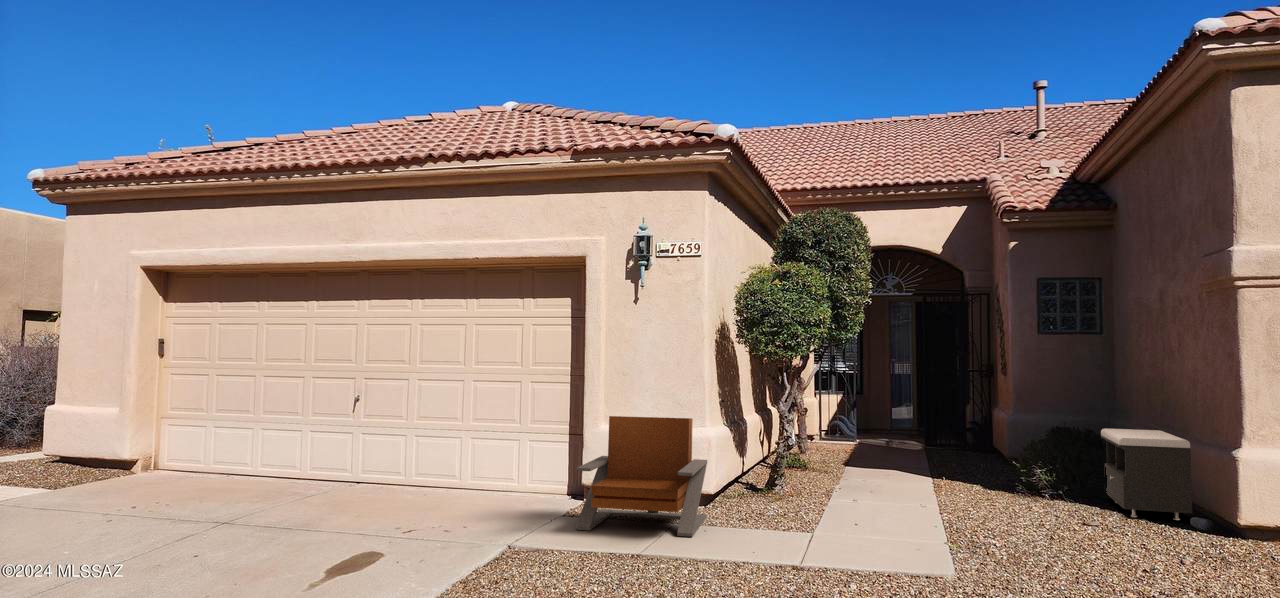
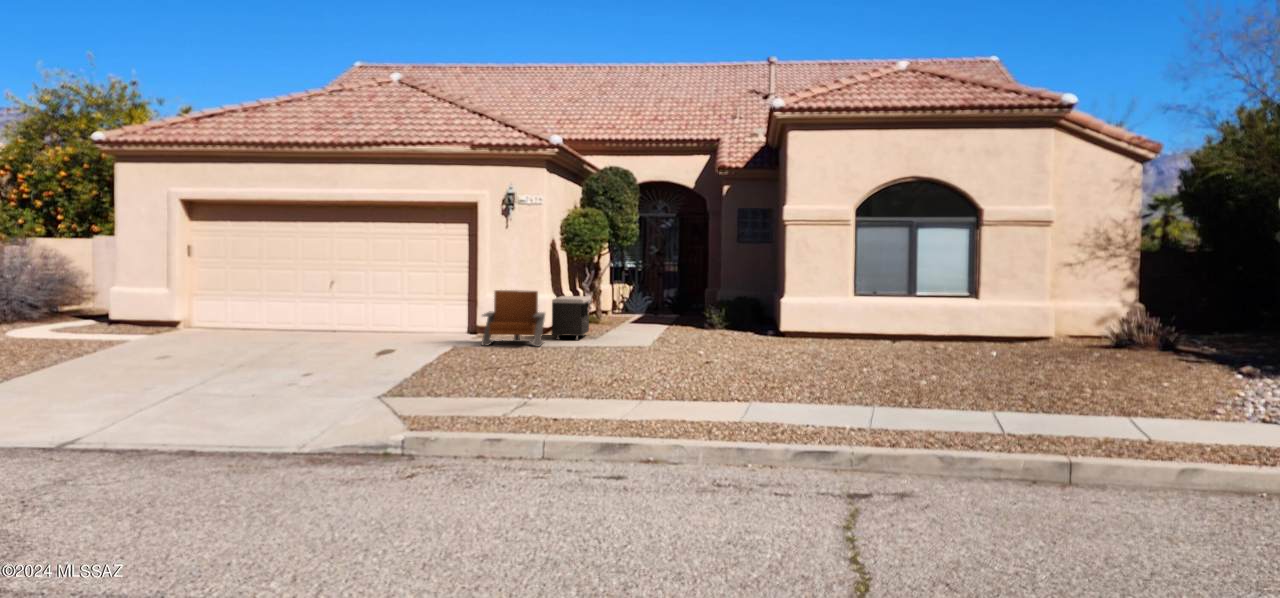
storage bench: present [1101,428,1192,520] -> present [552,296,591,340]

